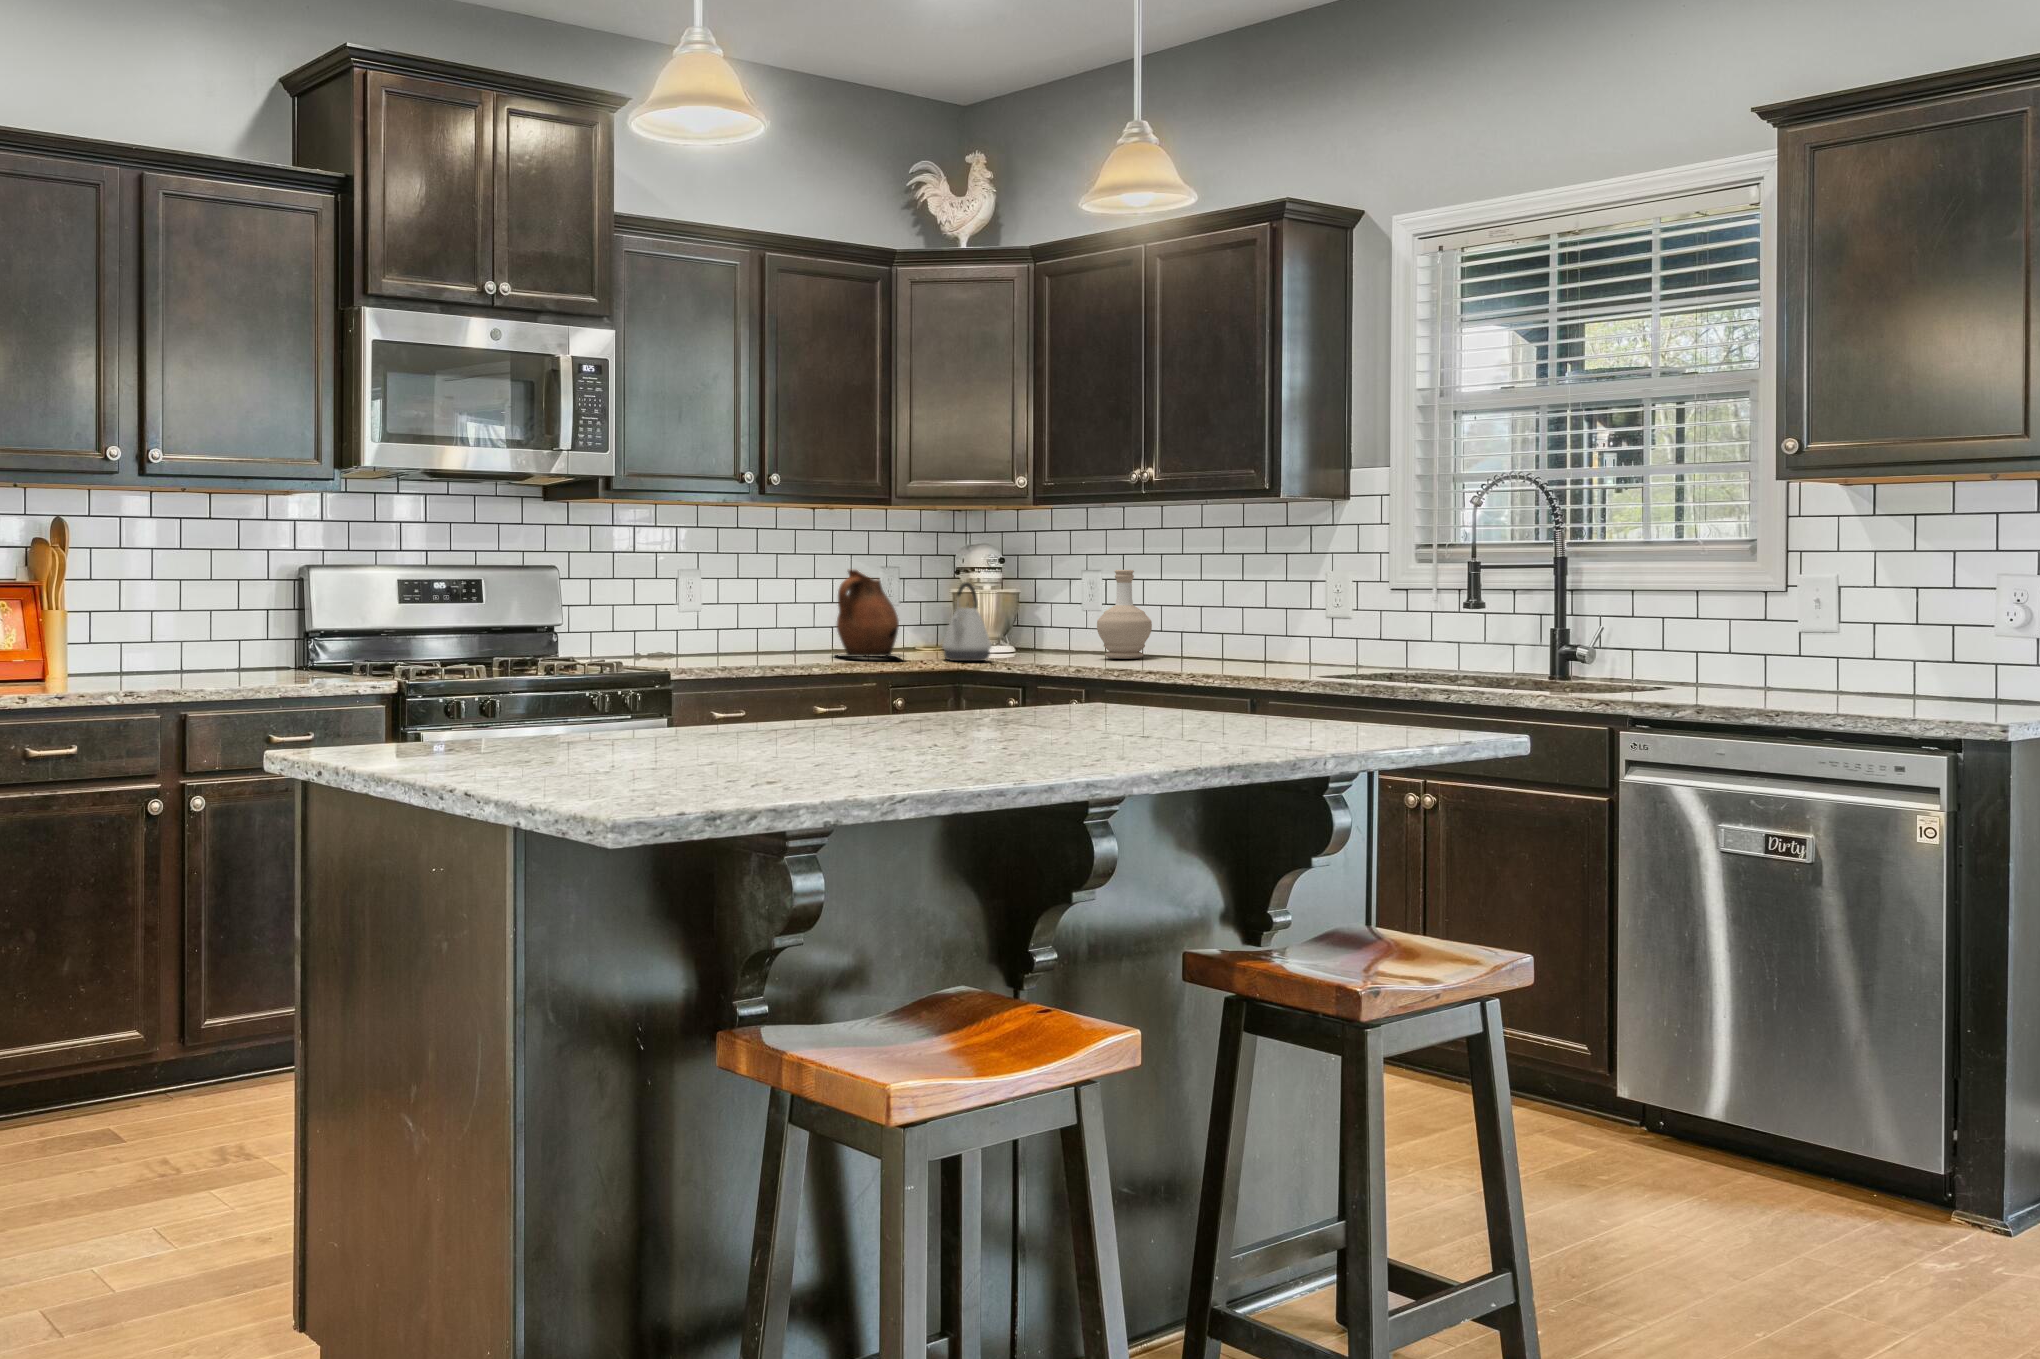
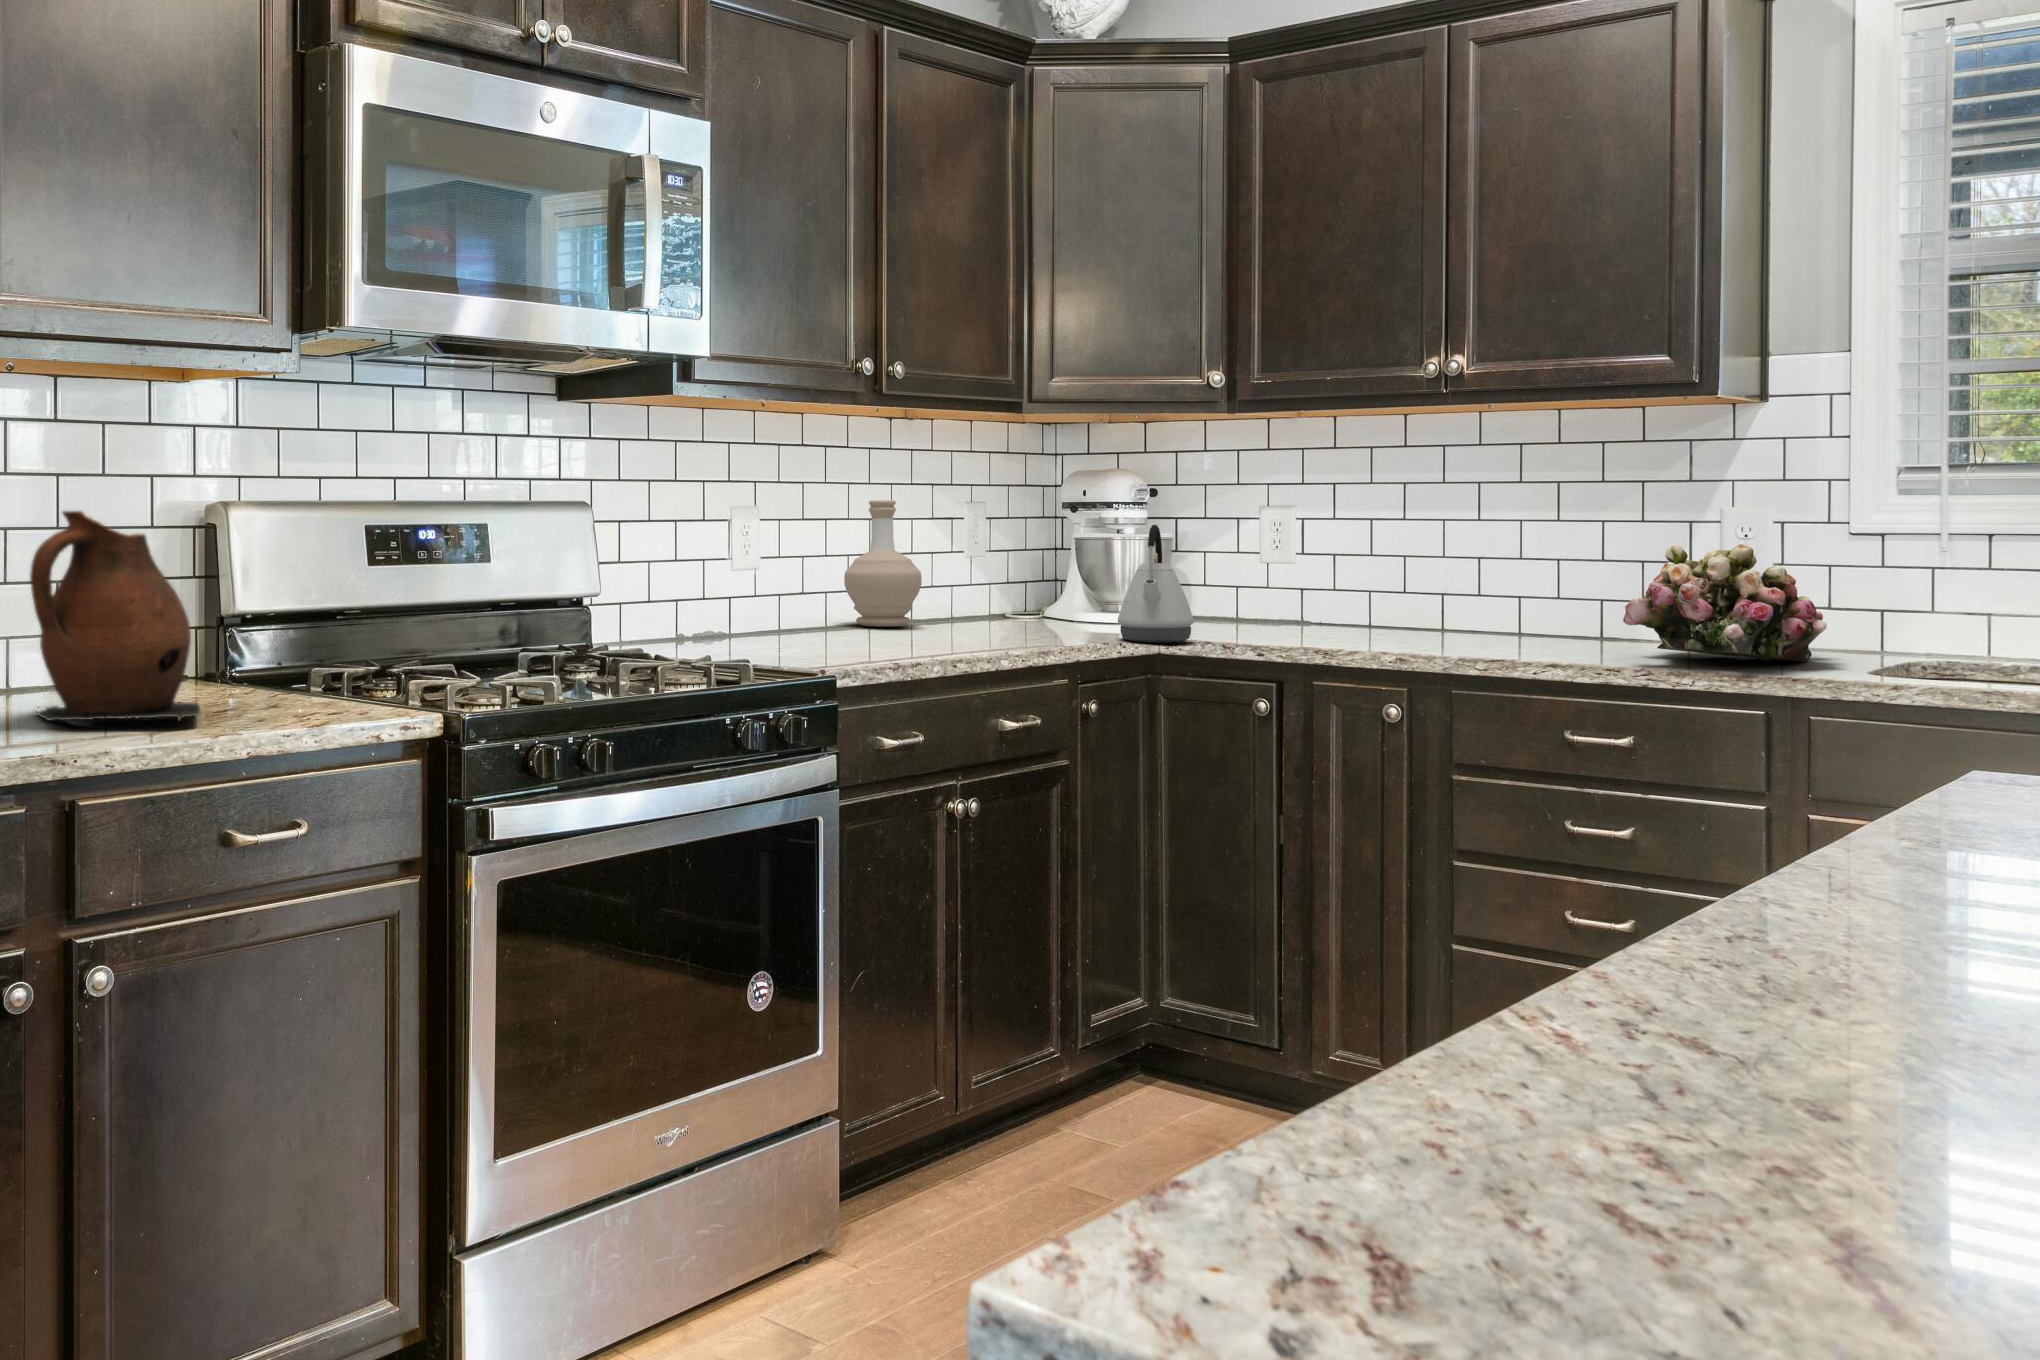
ceramic pitcher: present [837,570,902,657] -> present [30,511,200,721]
bottle: present [1097,570,1152,659] -> present [844,500,922,626]
flower arrangement: none [1206,596,1332,673] -> present [1623,544,1827,662]

